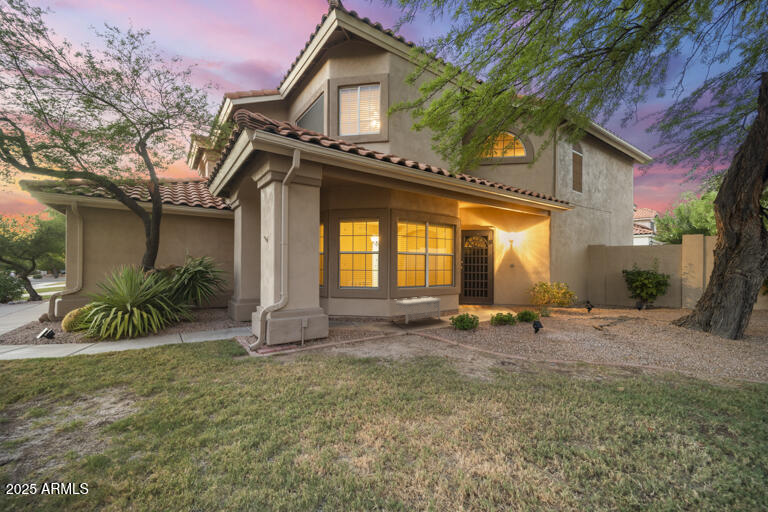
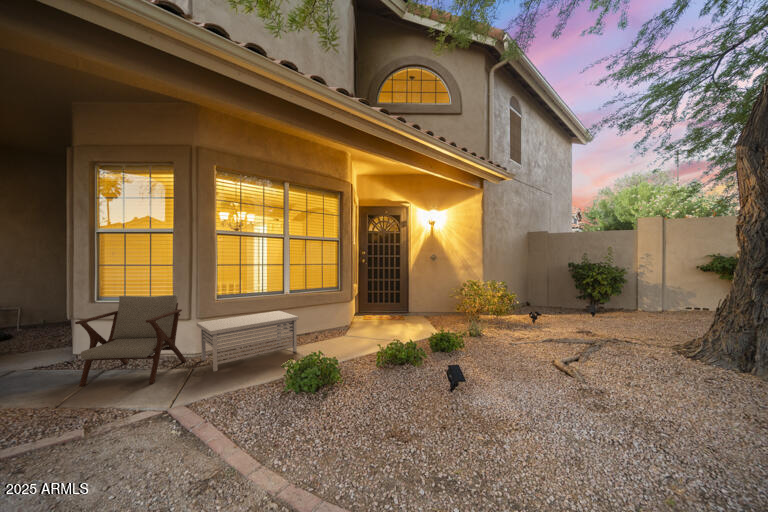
lounge chair: none [351,285,386,326] -> present [75,295,186,386]

